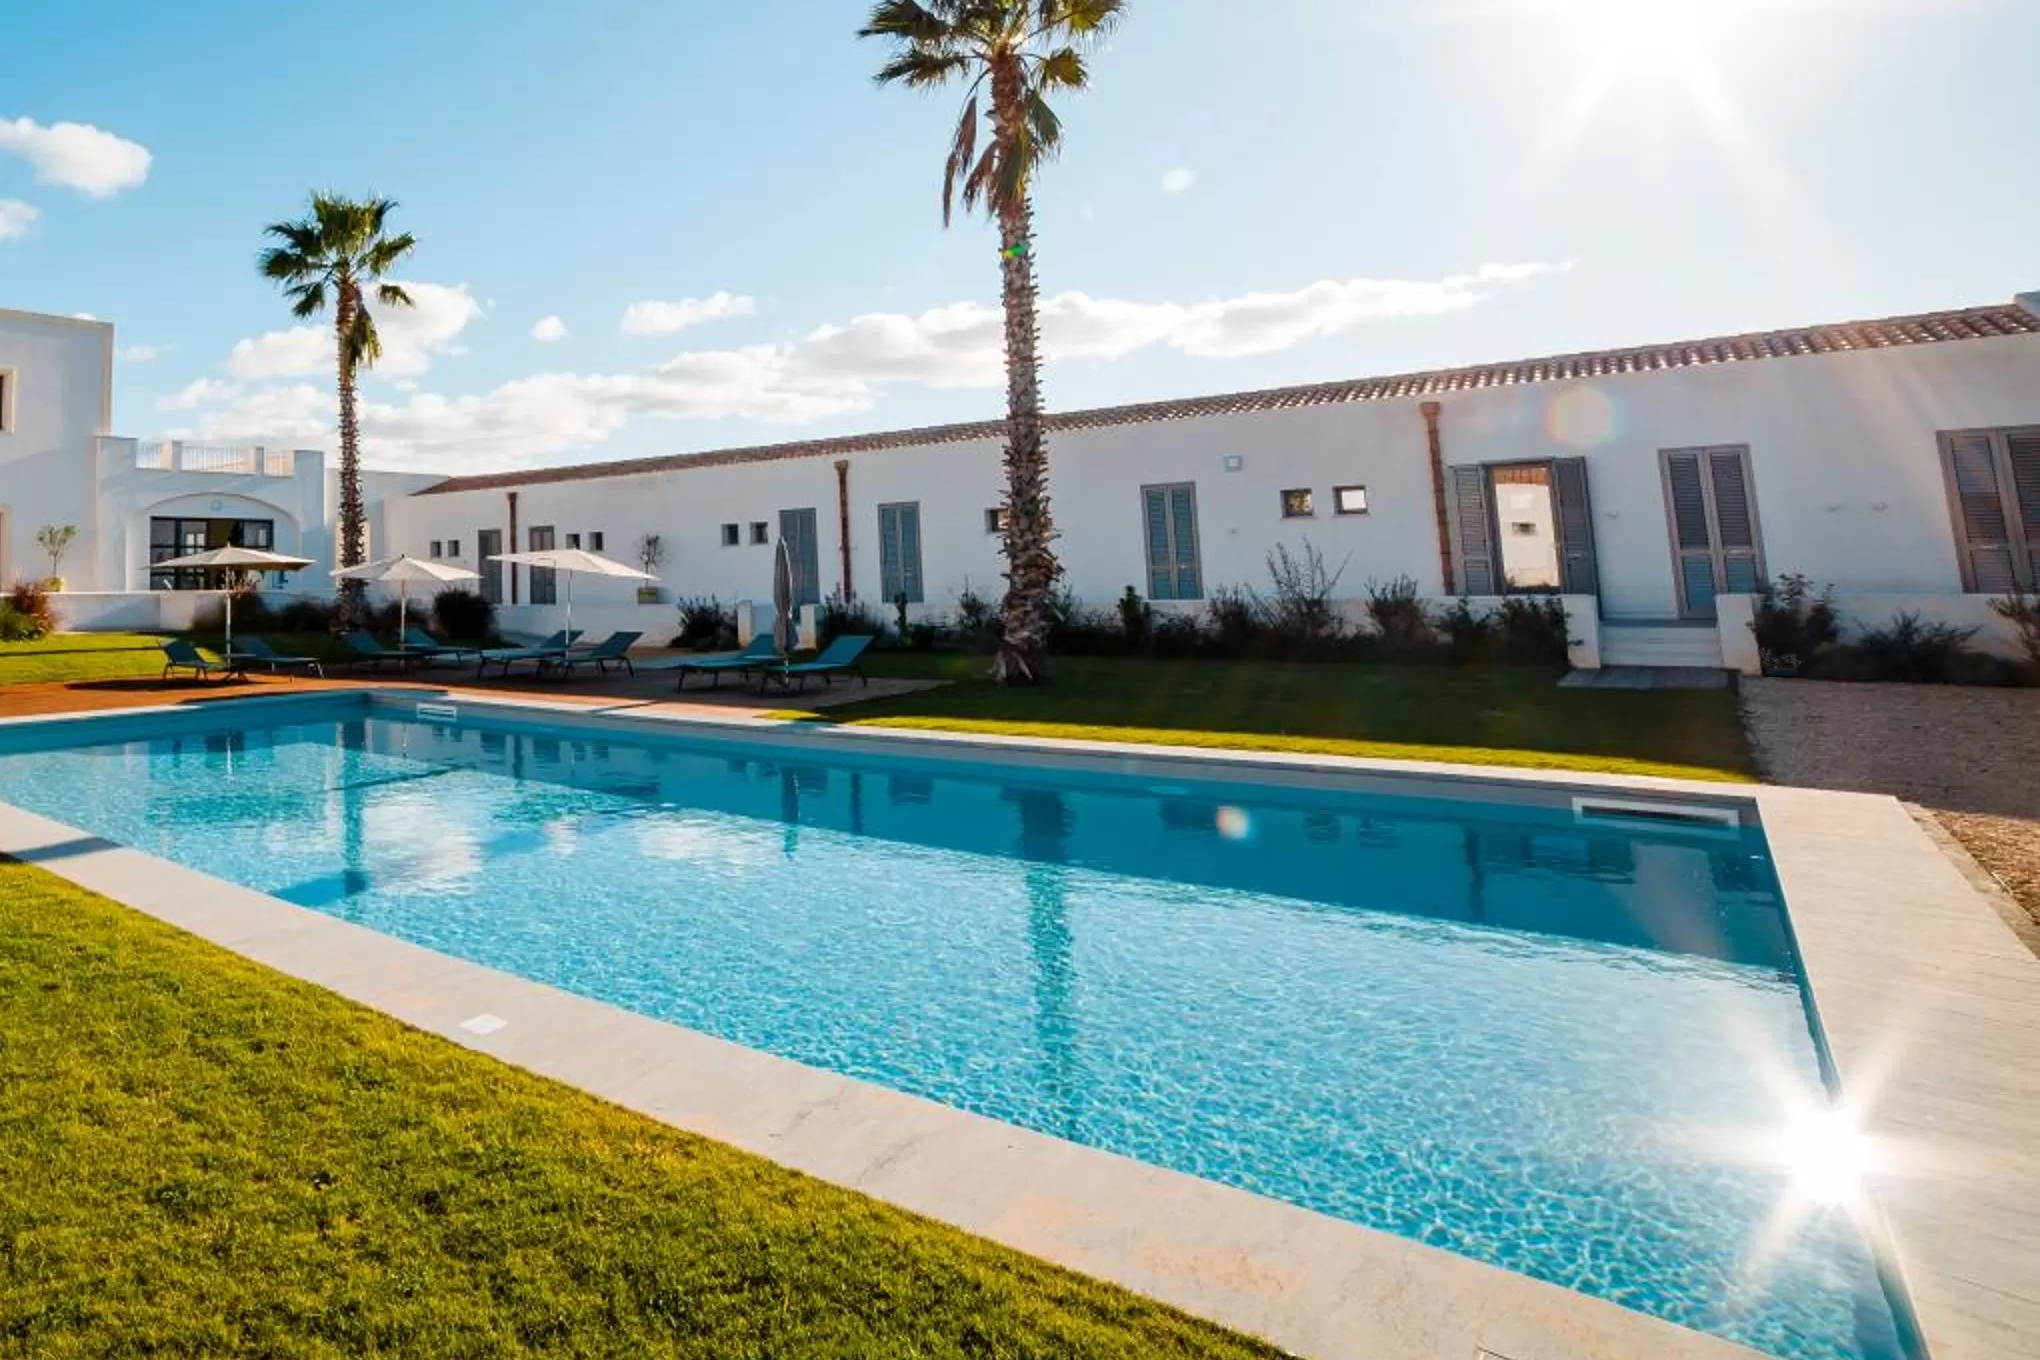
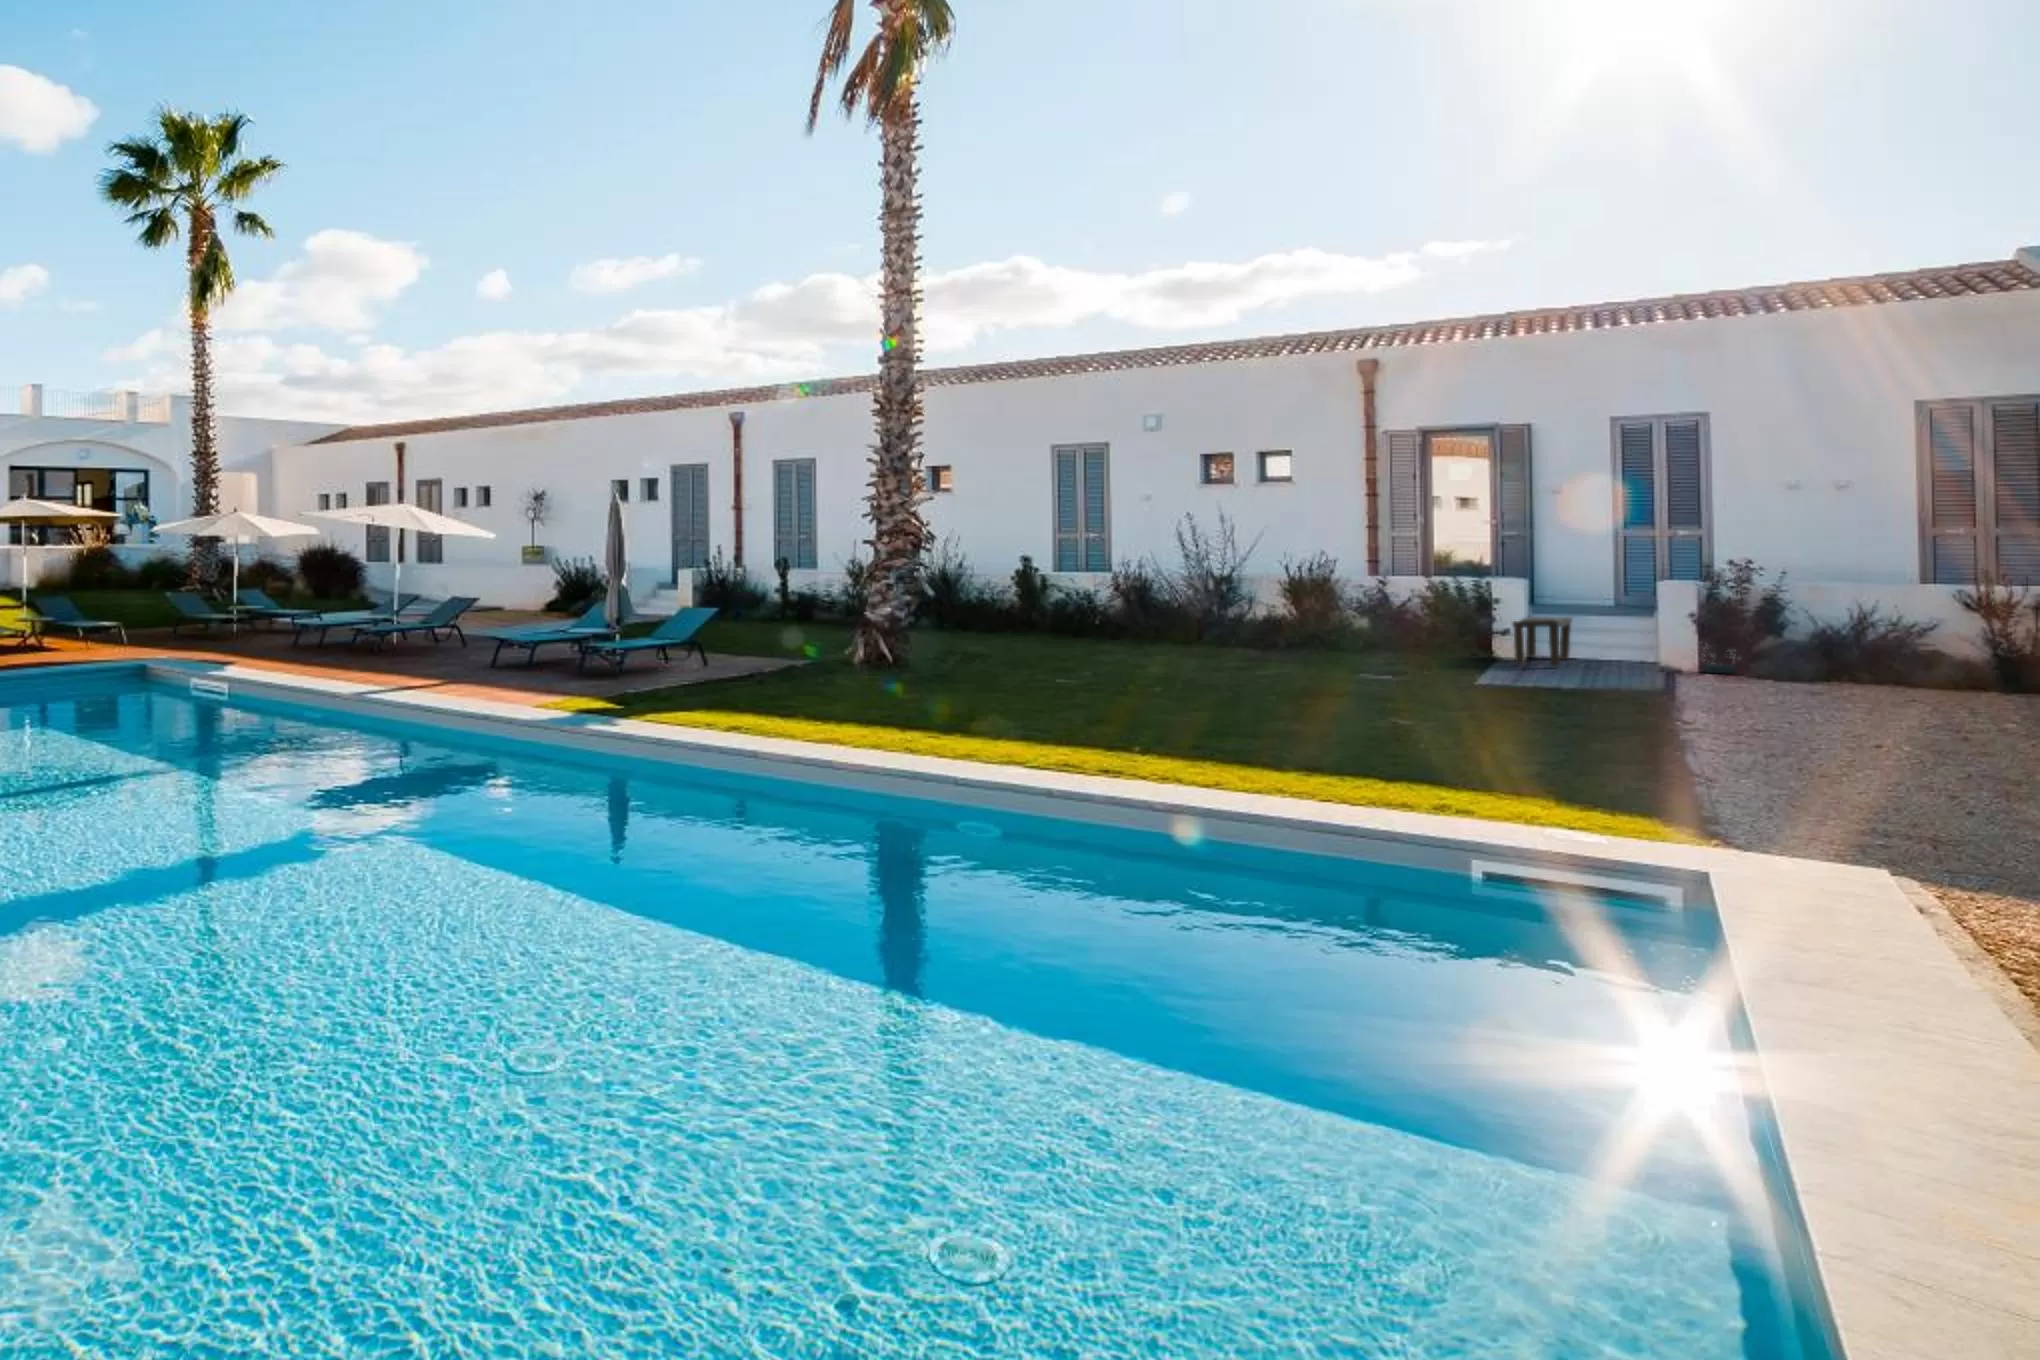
bench: none [1591,629,1644,673] -> present [1513,616,1573,666]

